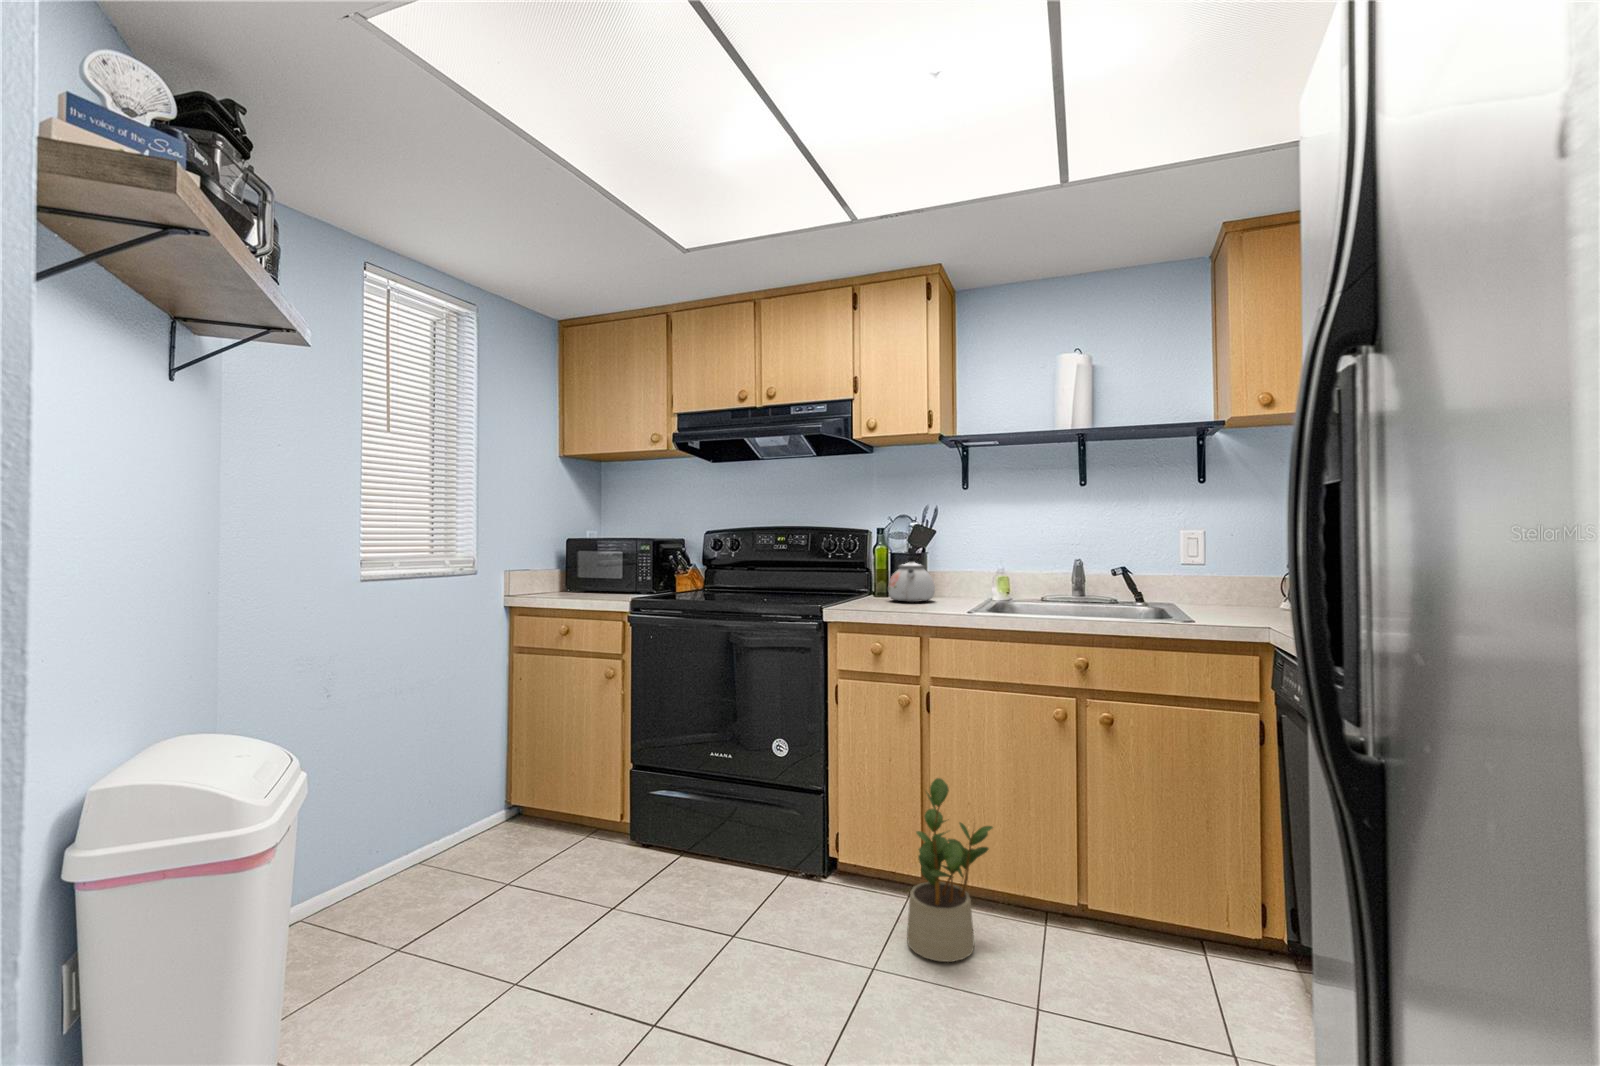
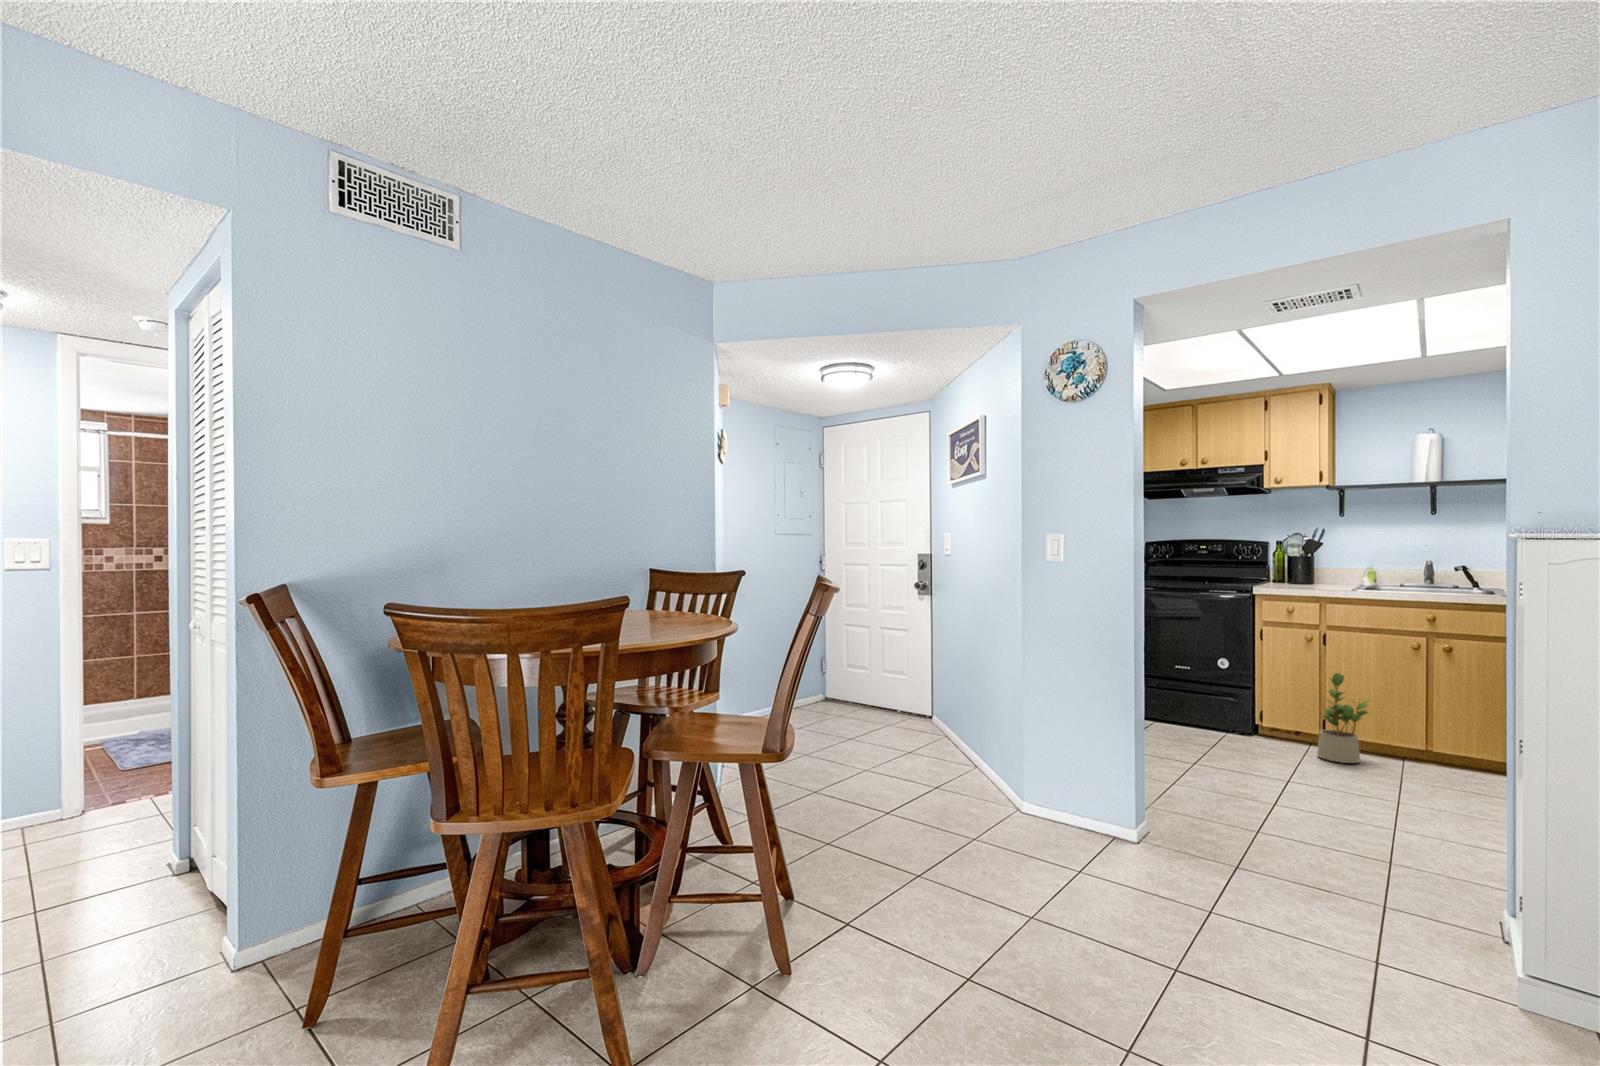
kettle: present [888,548,935,602] -> none [1288,552,1322,585]

